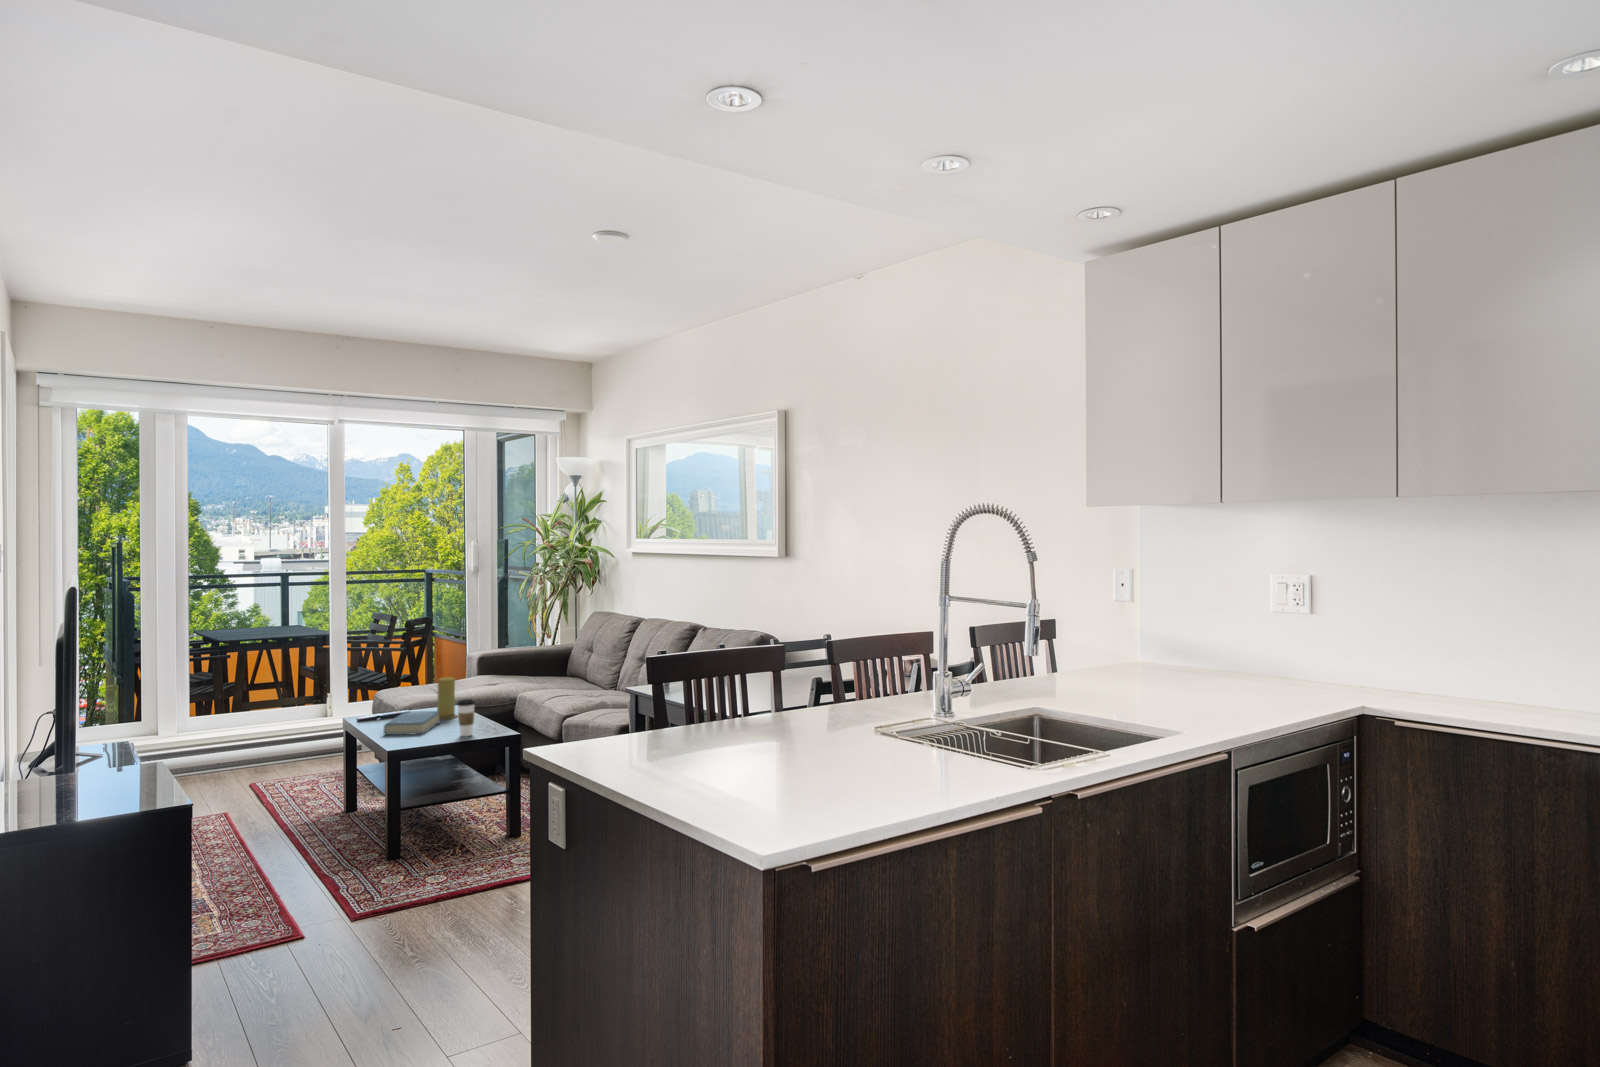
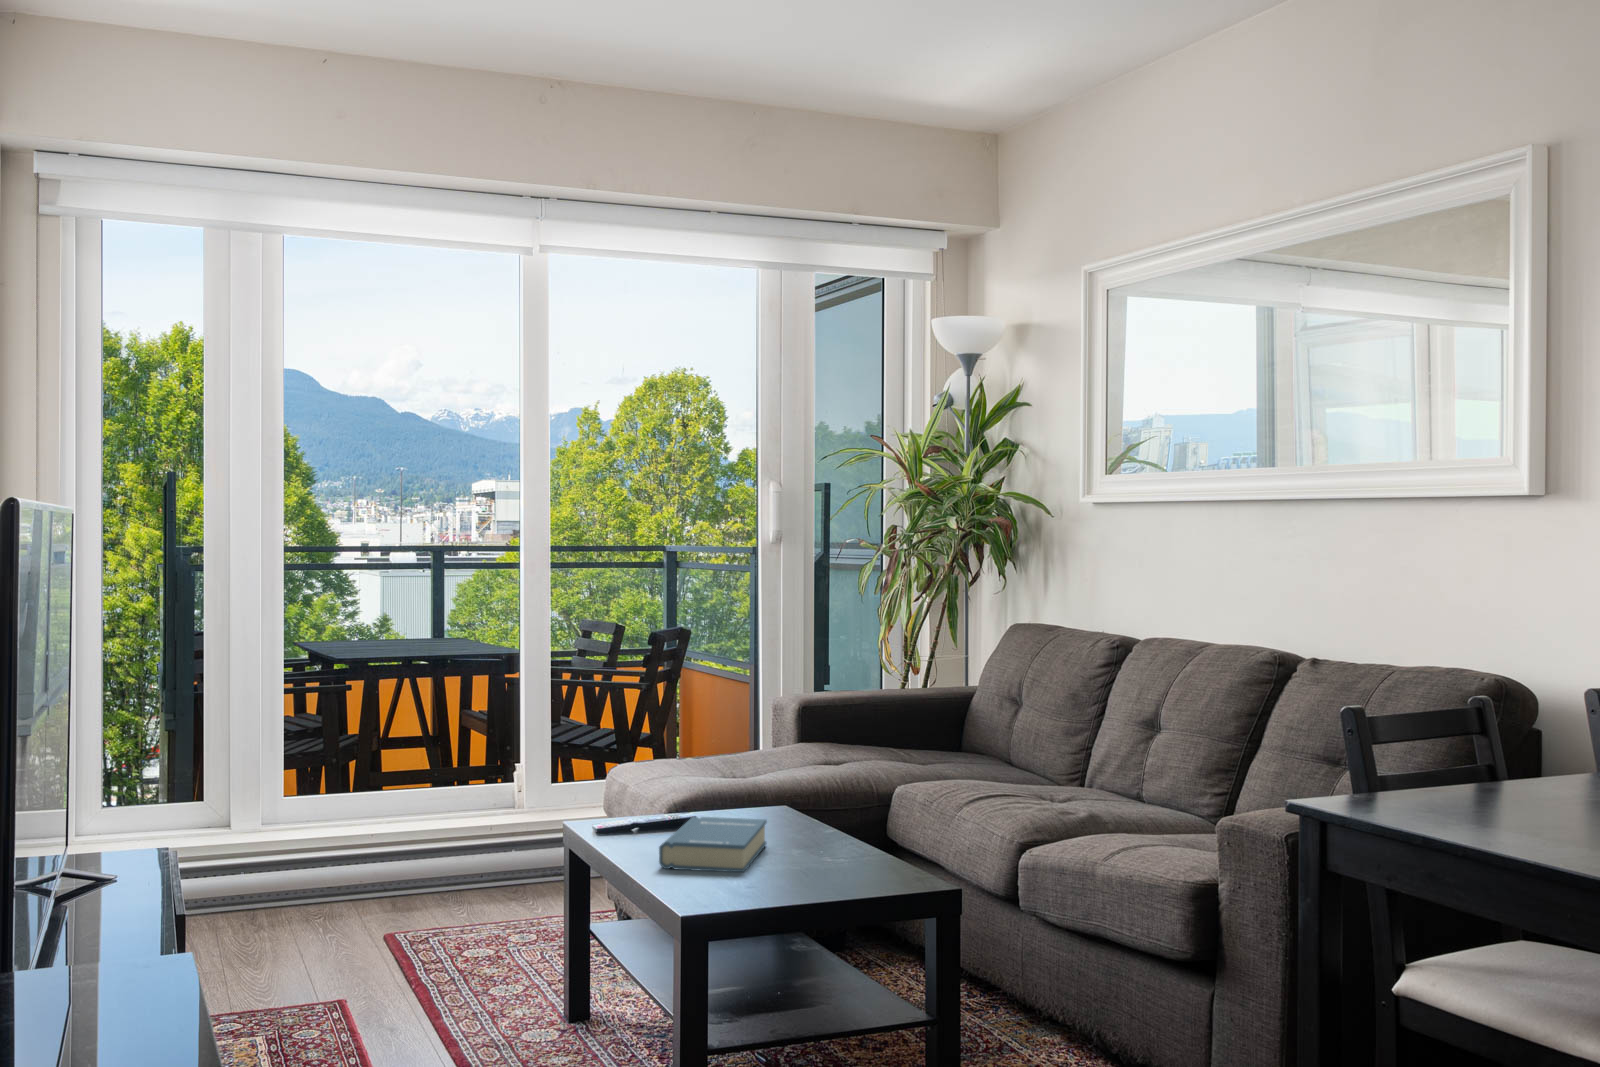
candle: present [437,677,458,720] -> none [748,744,797,838]
coffee cup: present [457,699,475,737] -> none [824,798,866,886]

